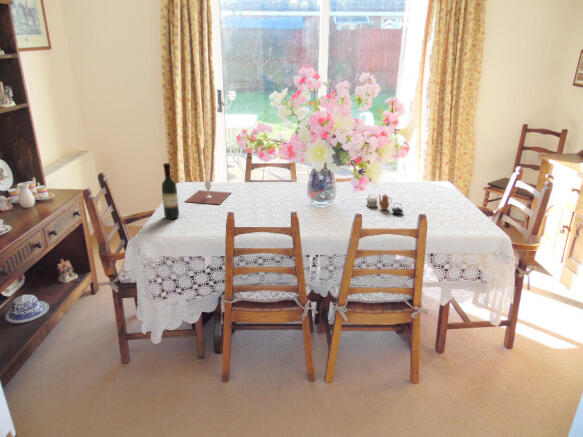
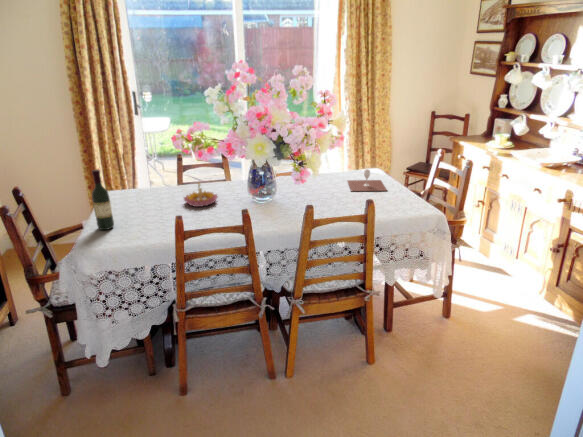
wine glass: present [186,181,231,204] -> present [348,169,387,191]
candle holder: none [246,181,279,205] -> present [184,183,218,207]
teapot: present [367,195,403,214] -> none [306,184,344,202]

